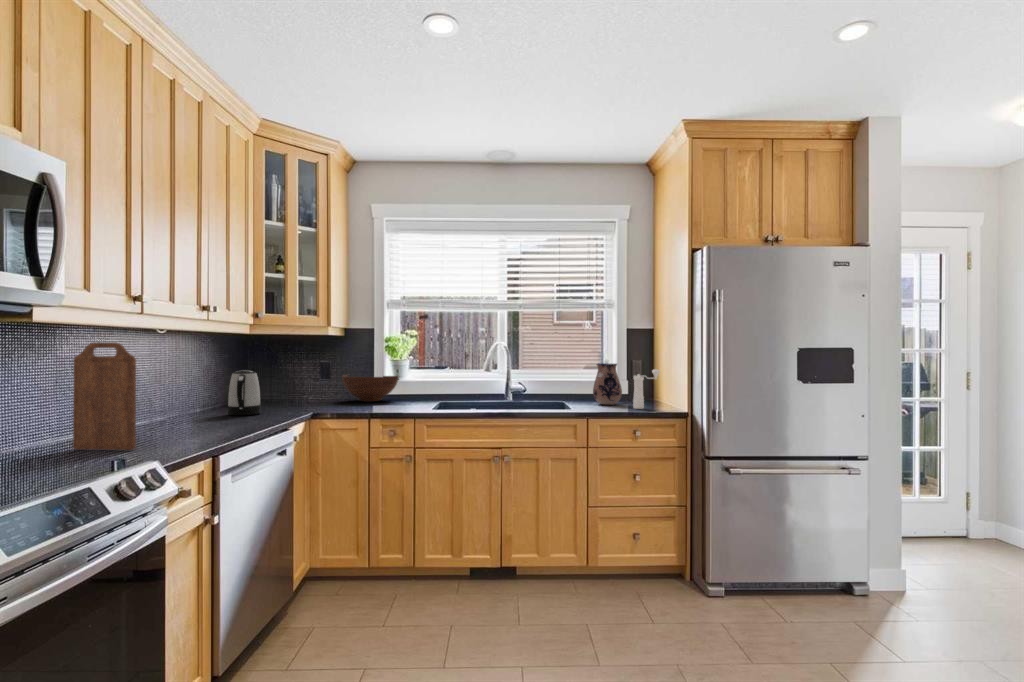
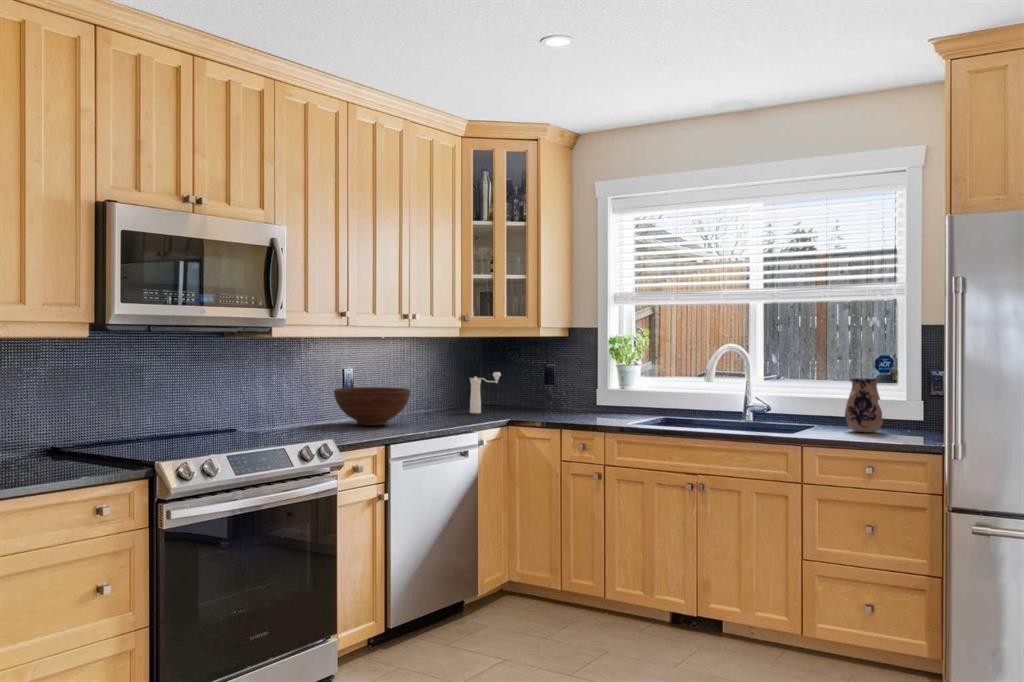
cutting board: present [73,342,136,450] -> none [295,350,332,434]
pepper mill: present [633,369,660,409] -> present [470,372,501,413]
kettle: present [228,370,261,415] -> none [432,374,462,417]
fruit bowl: present [342,375,398,402] -> present [334,387,410,426]

